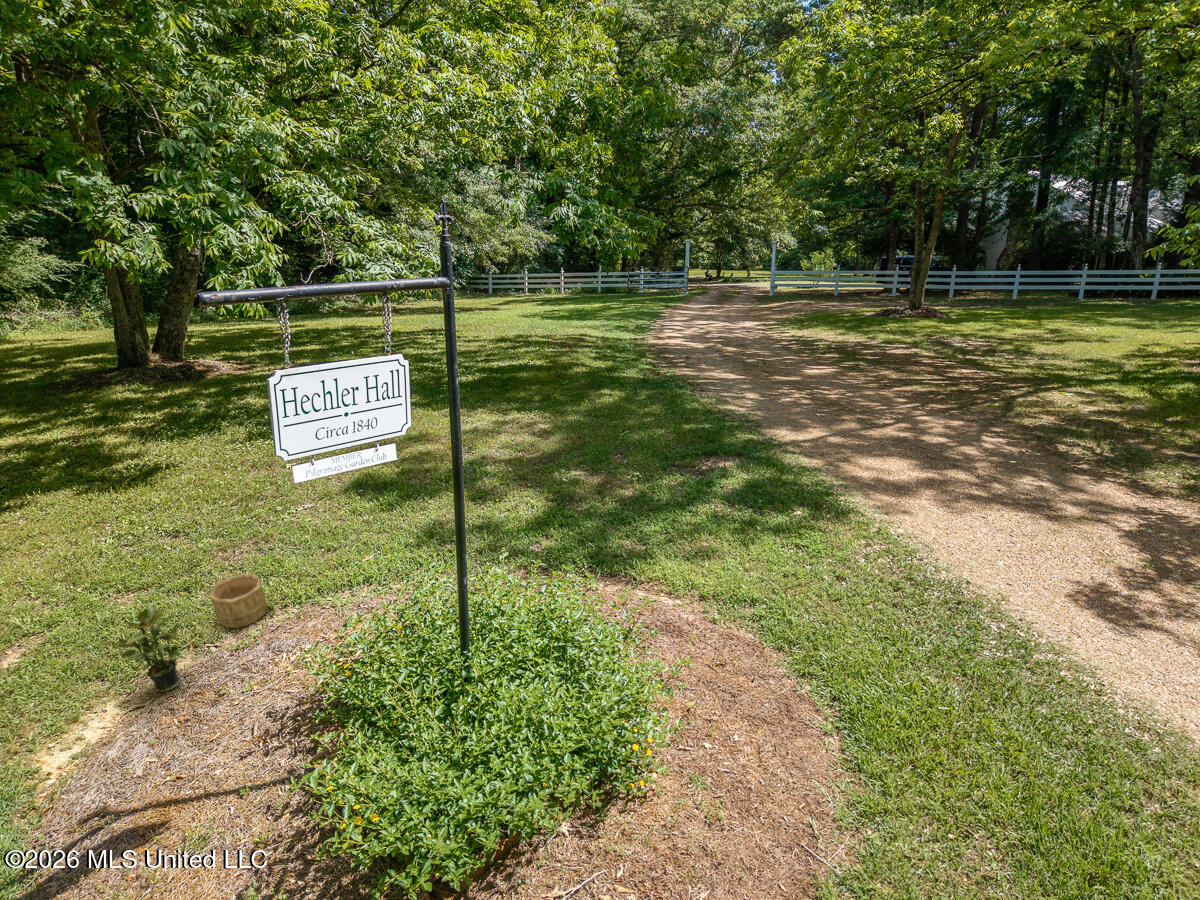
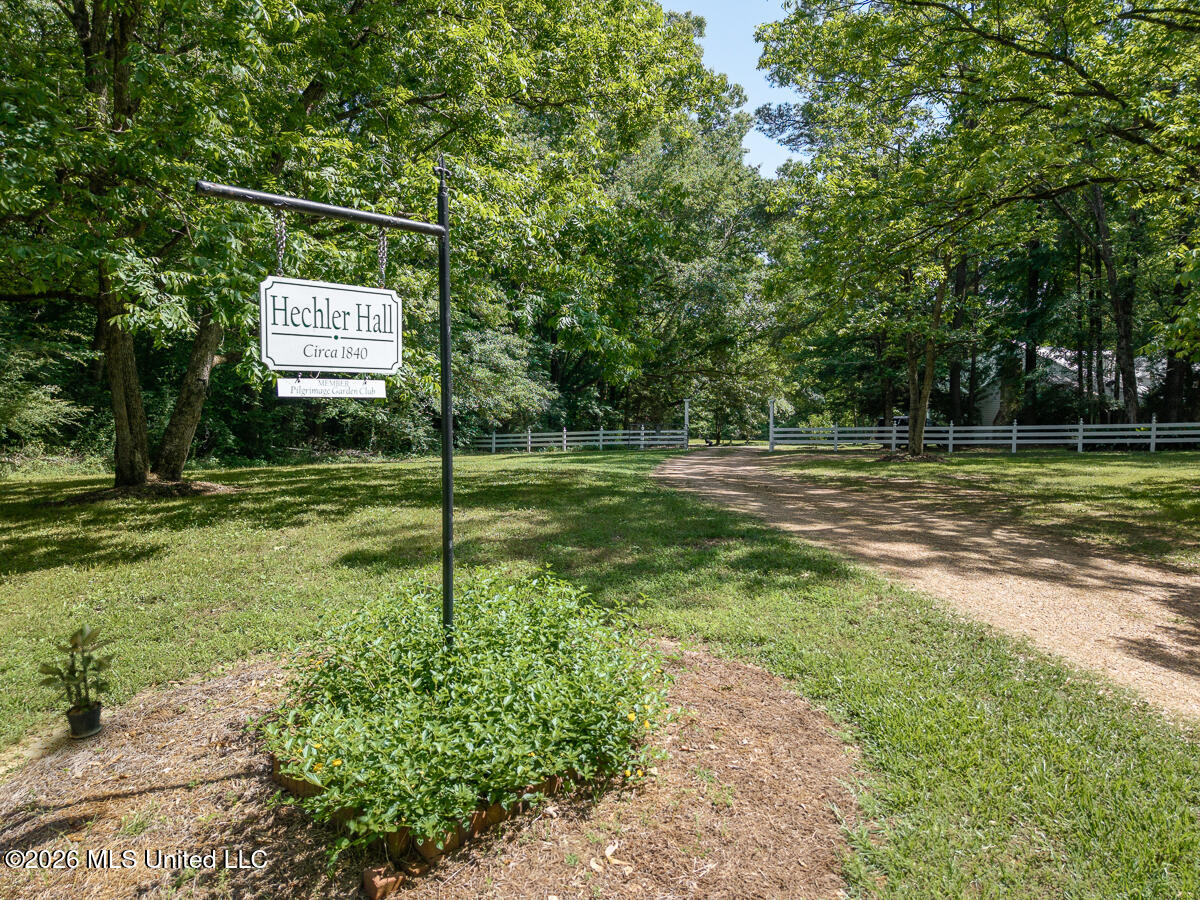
wooden bucket: present [209,574,267,628] -> none [157,623,222,681]

